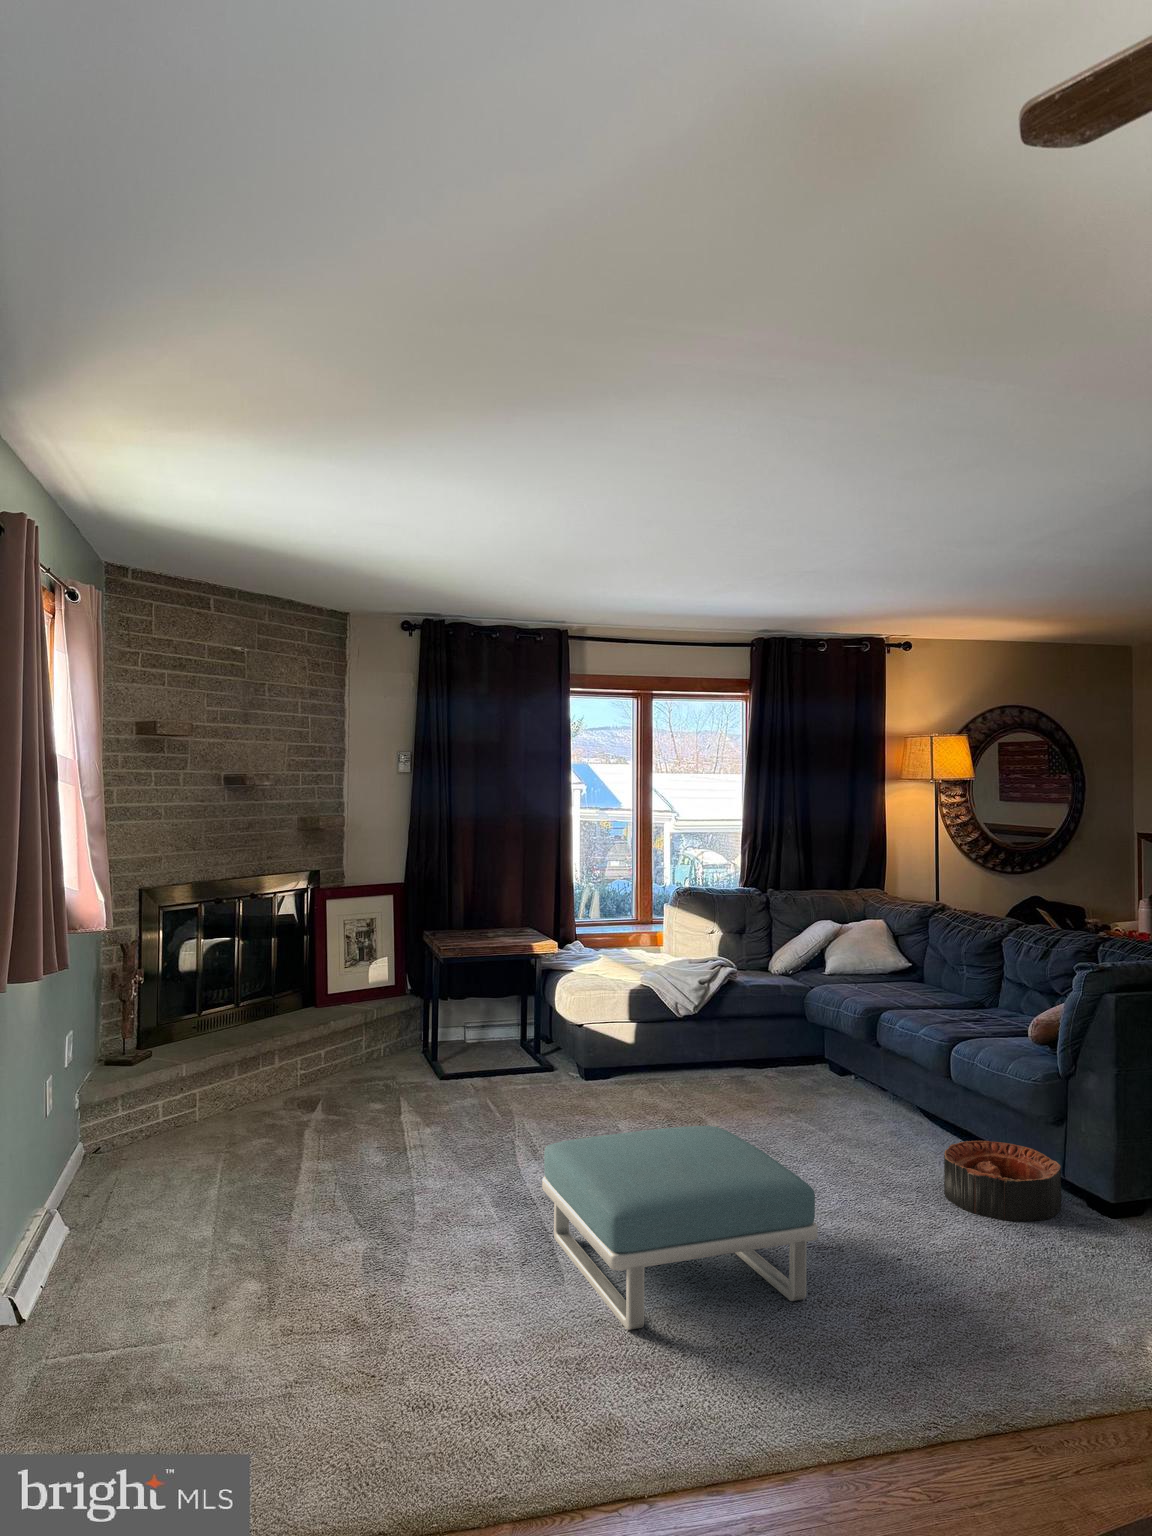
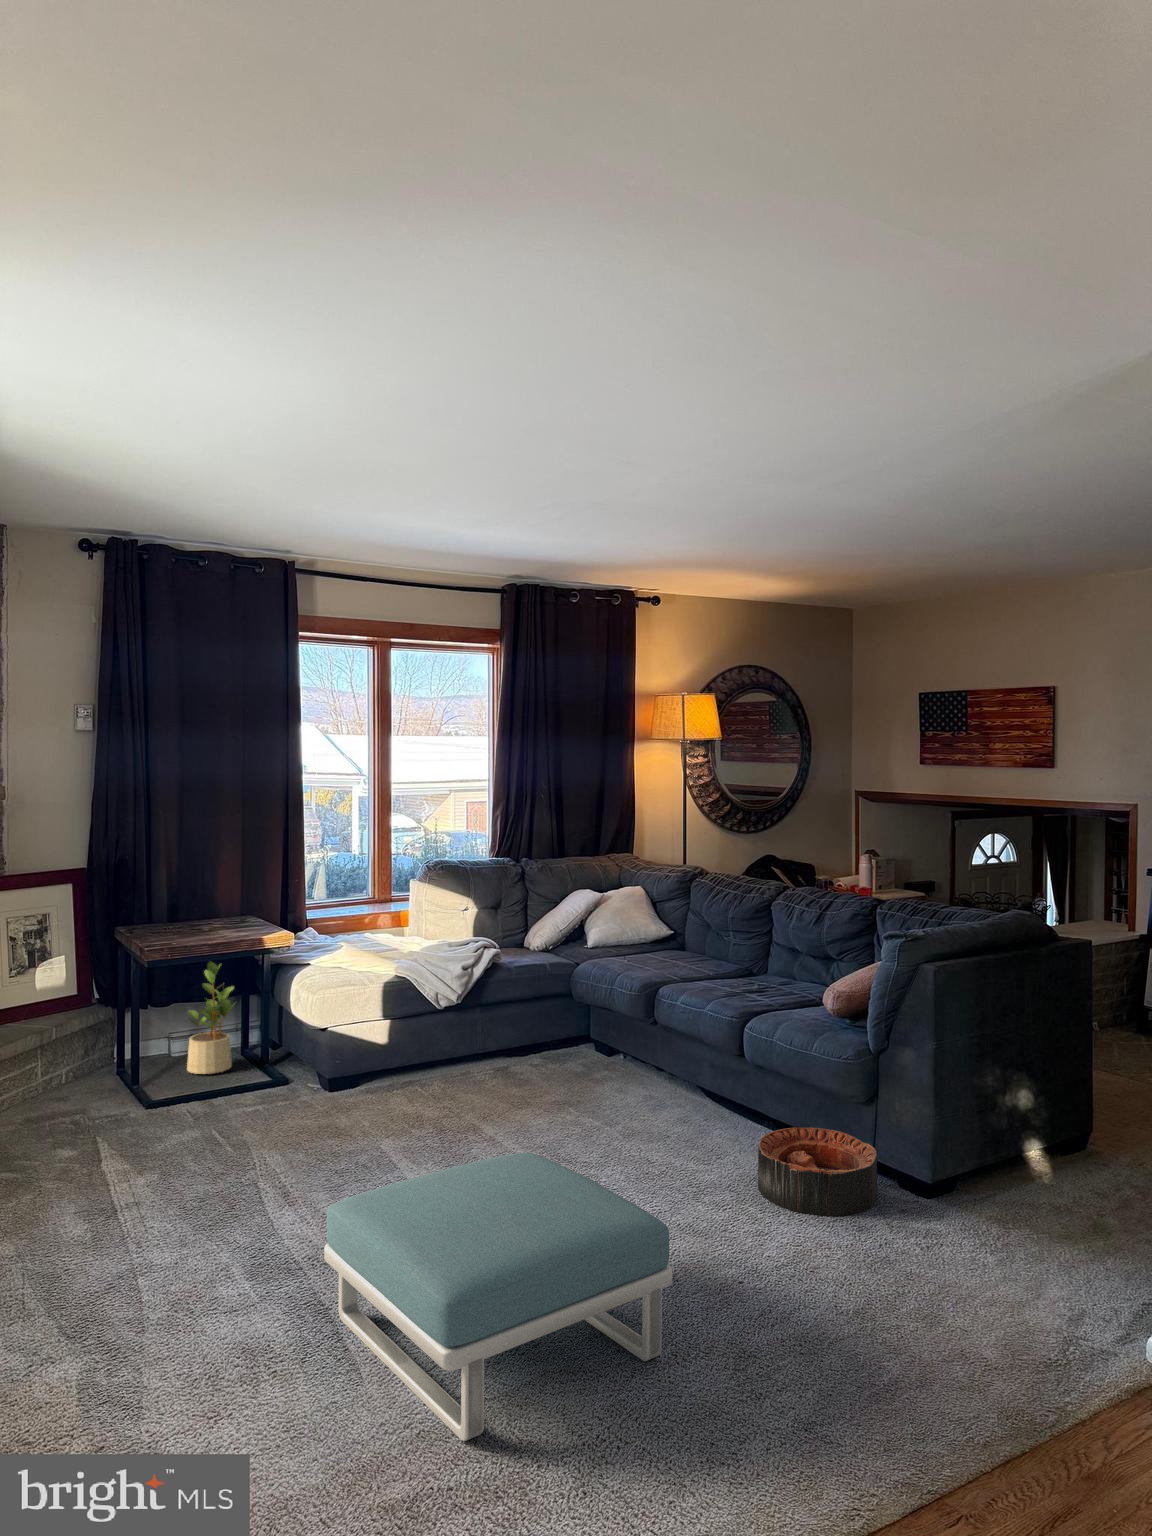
potted plant: none [475,965,515,1058] -> present [187,962,237,1074]

